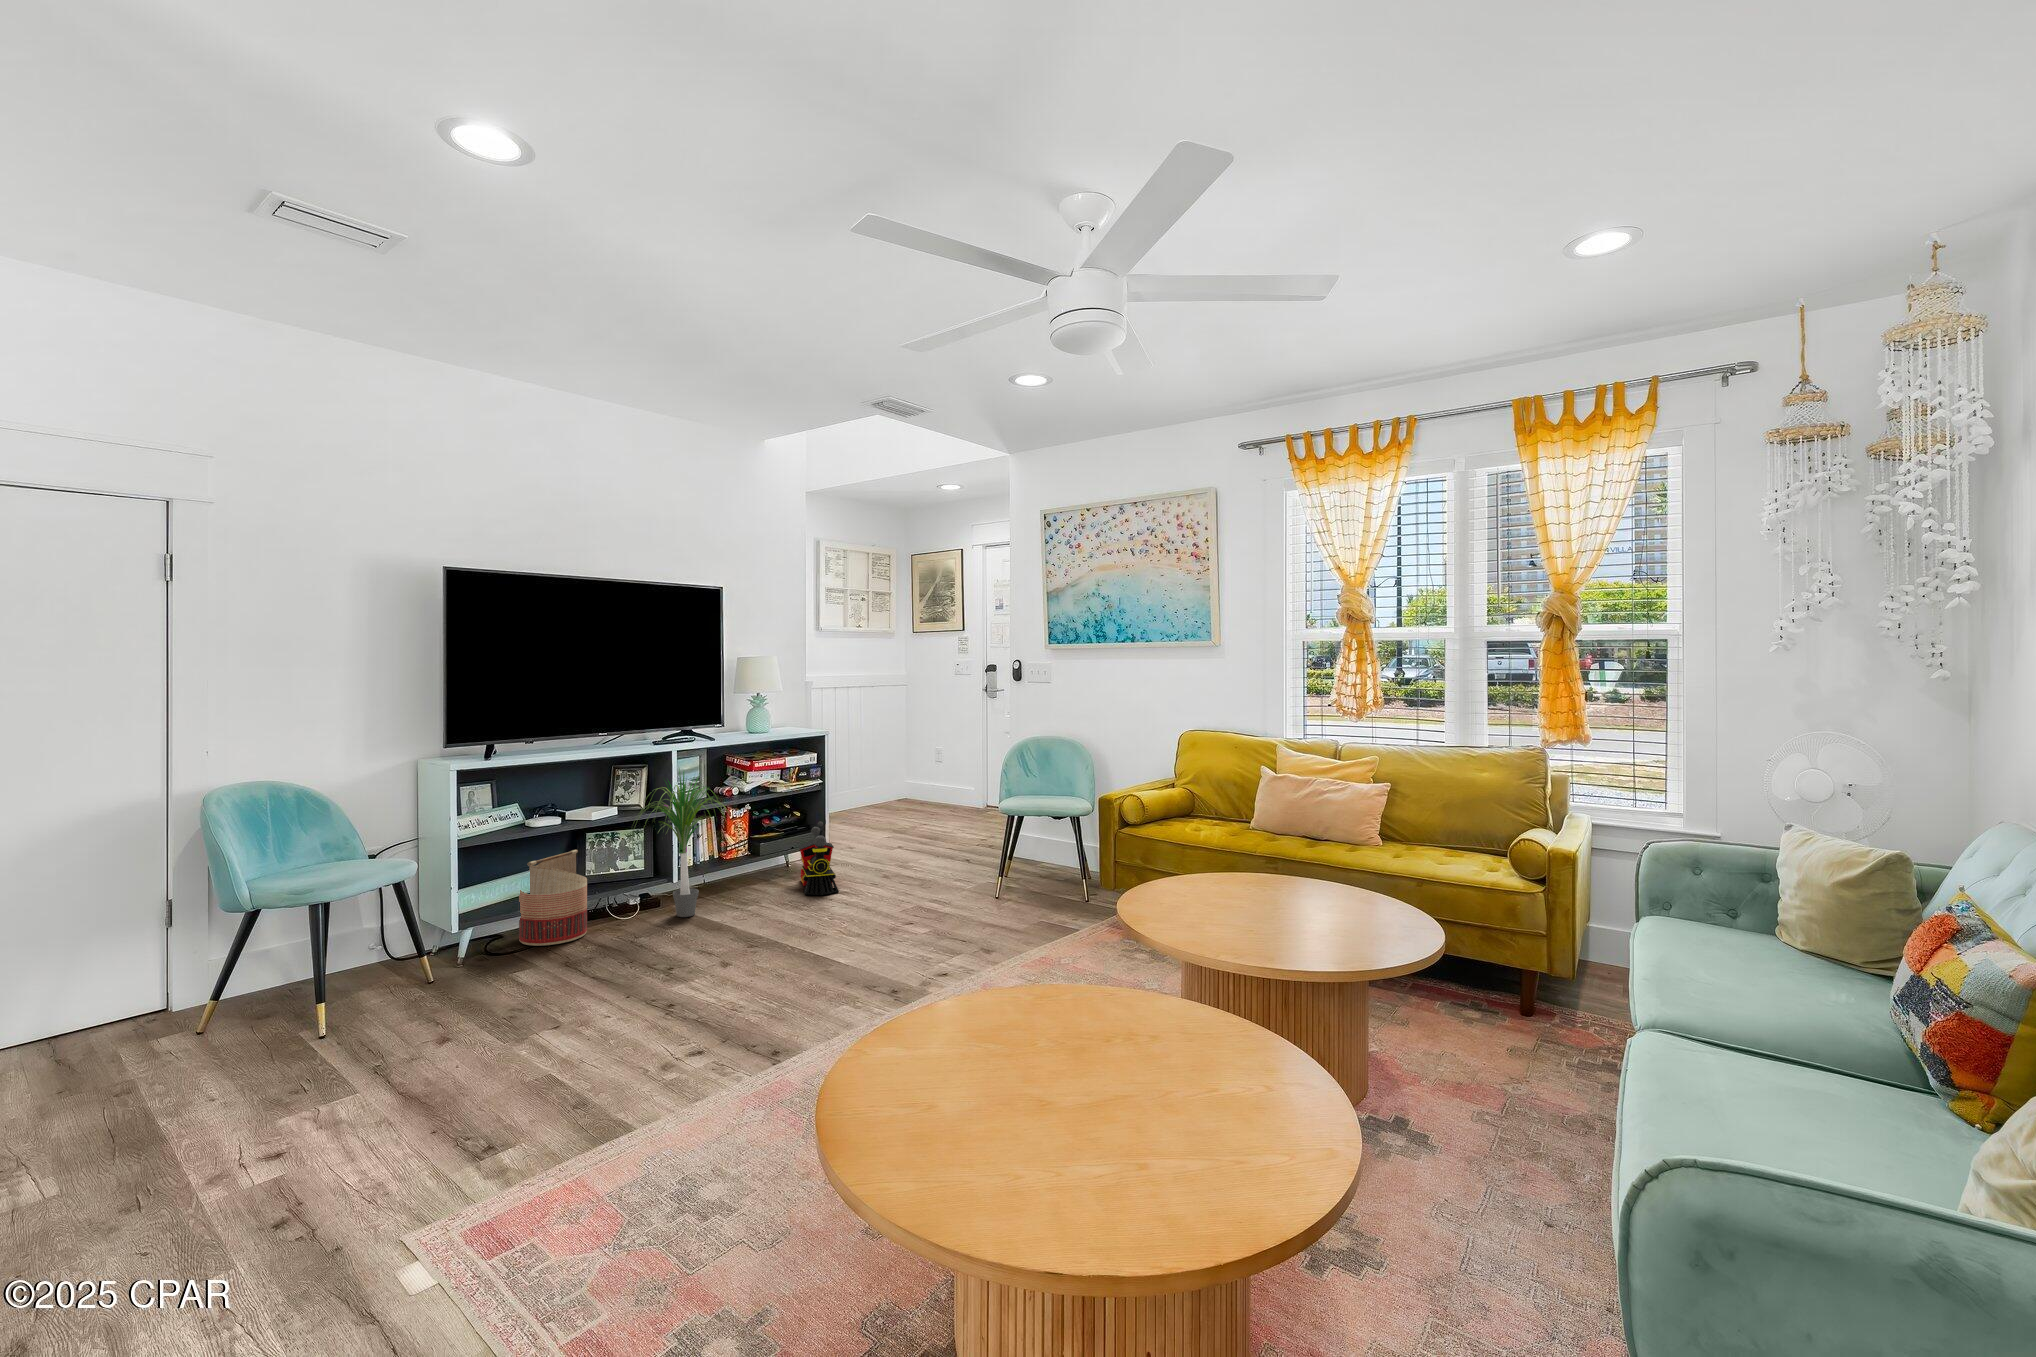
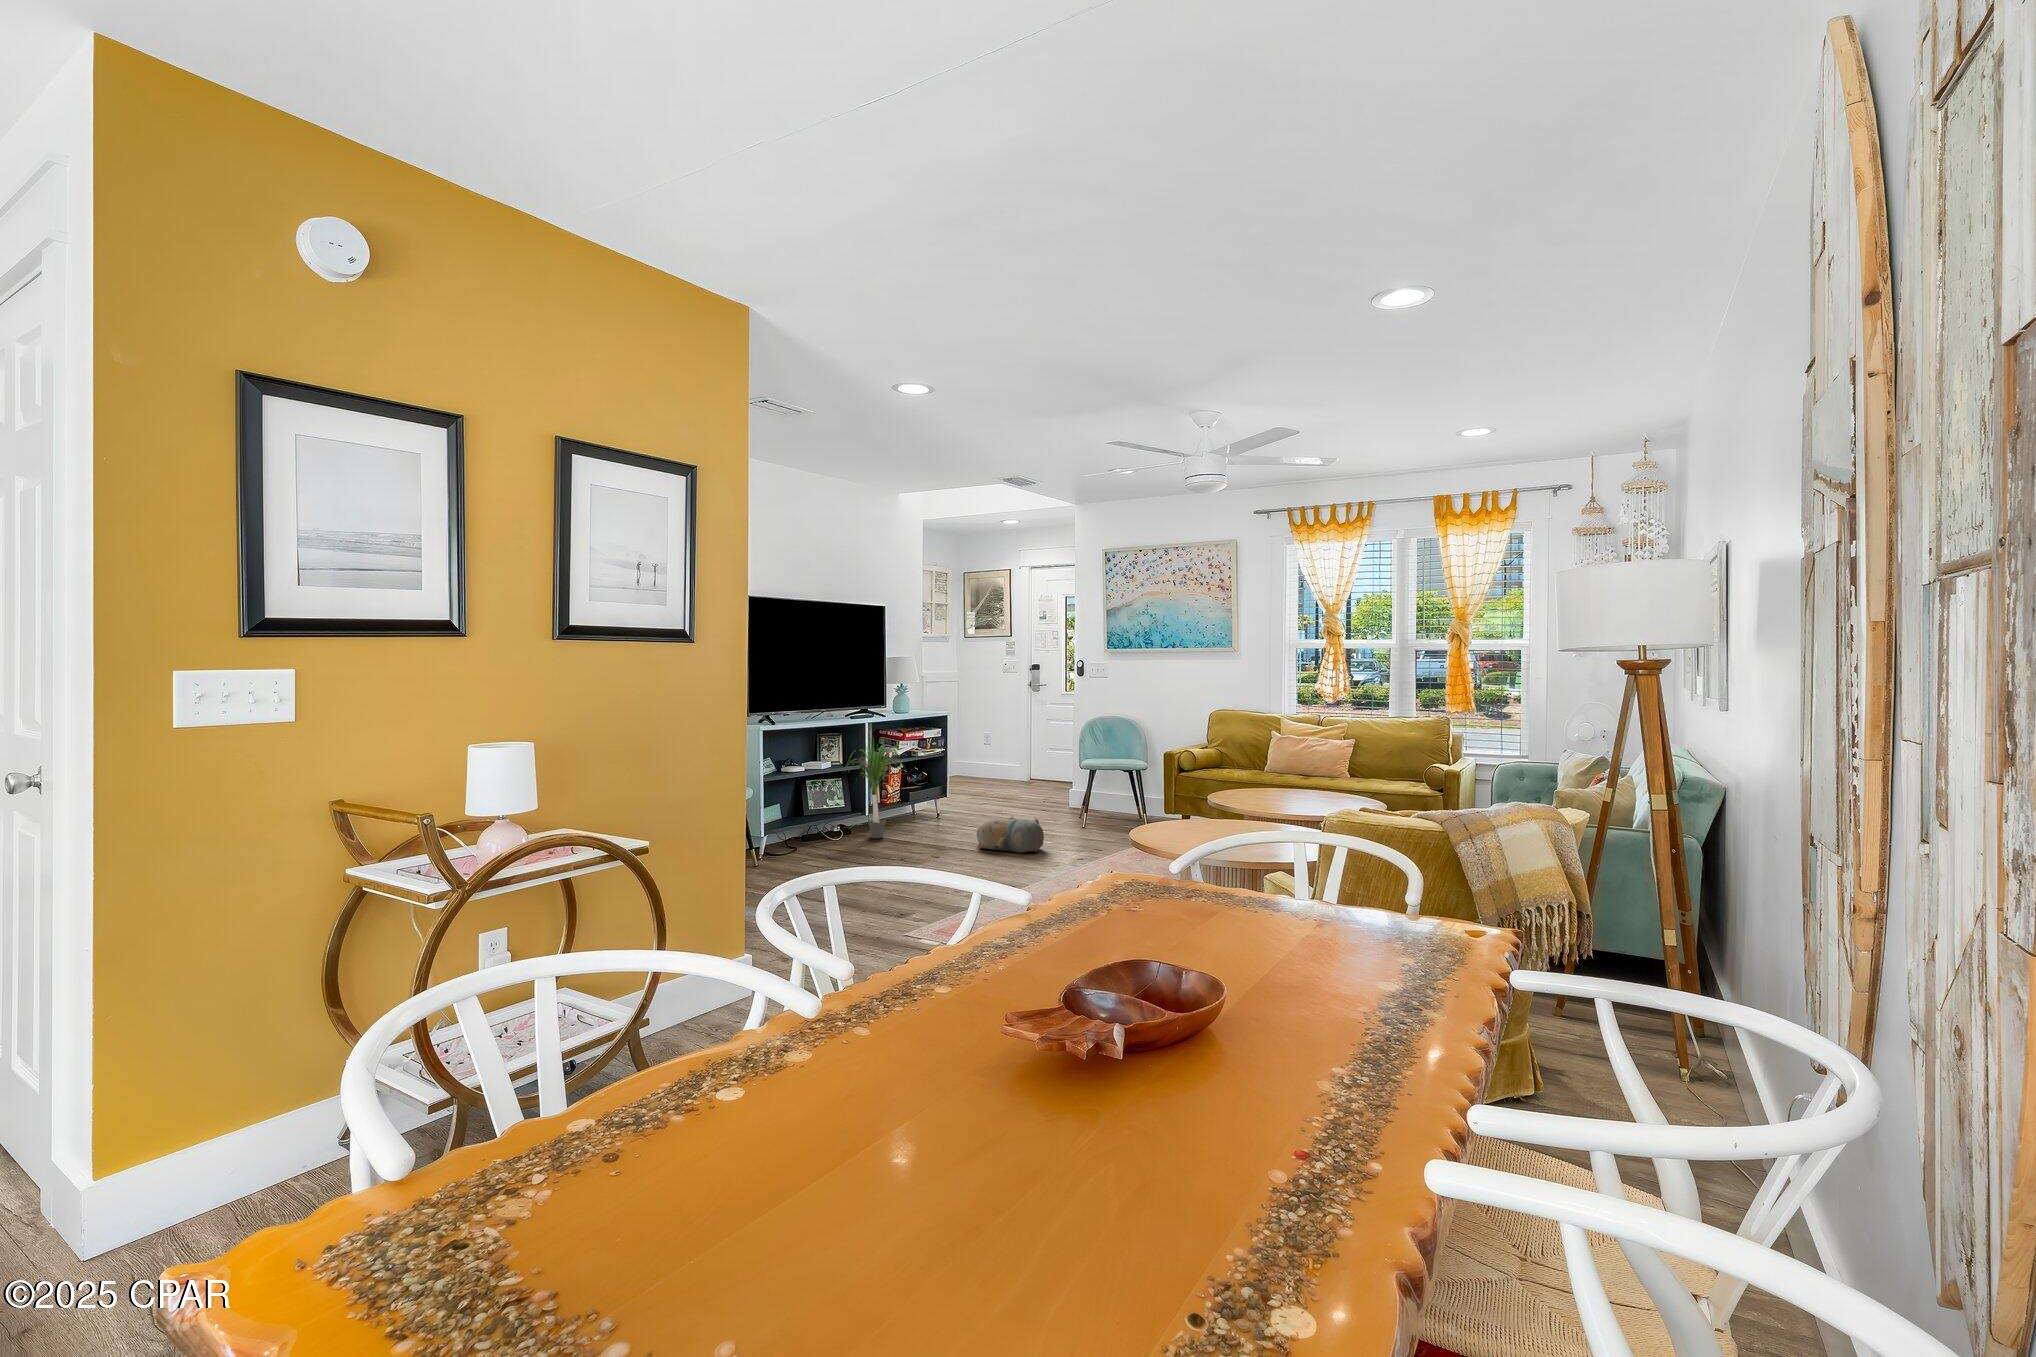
toy train: present [798,822,839,895] -> none [934,777,970,827]
basket: present [519,850,587,946] -> none [782,790,823,851]
plush toy: none [807,892,908,953] -> present [977,817,1044,852]

